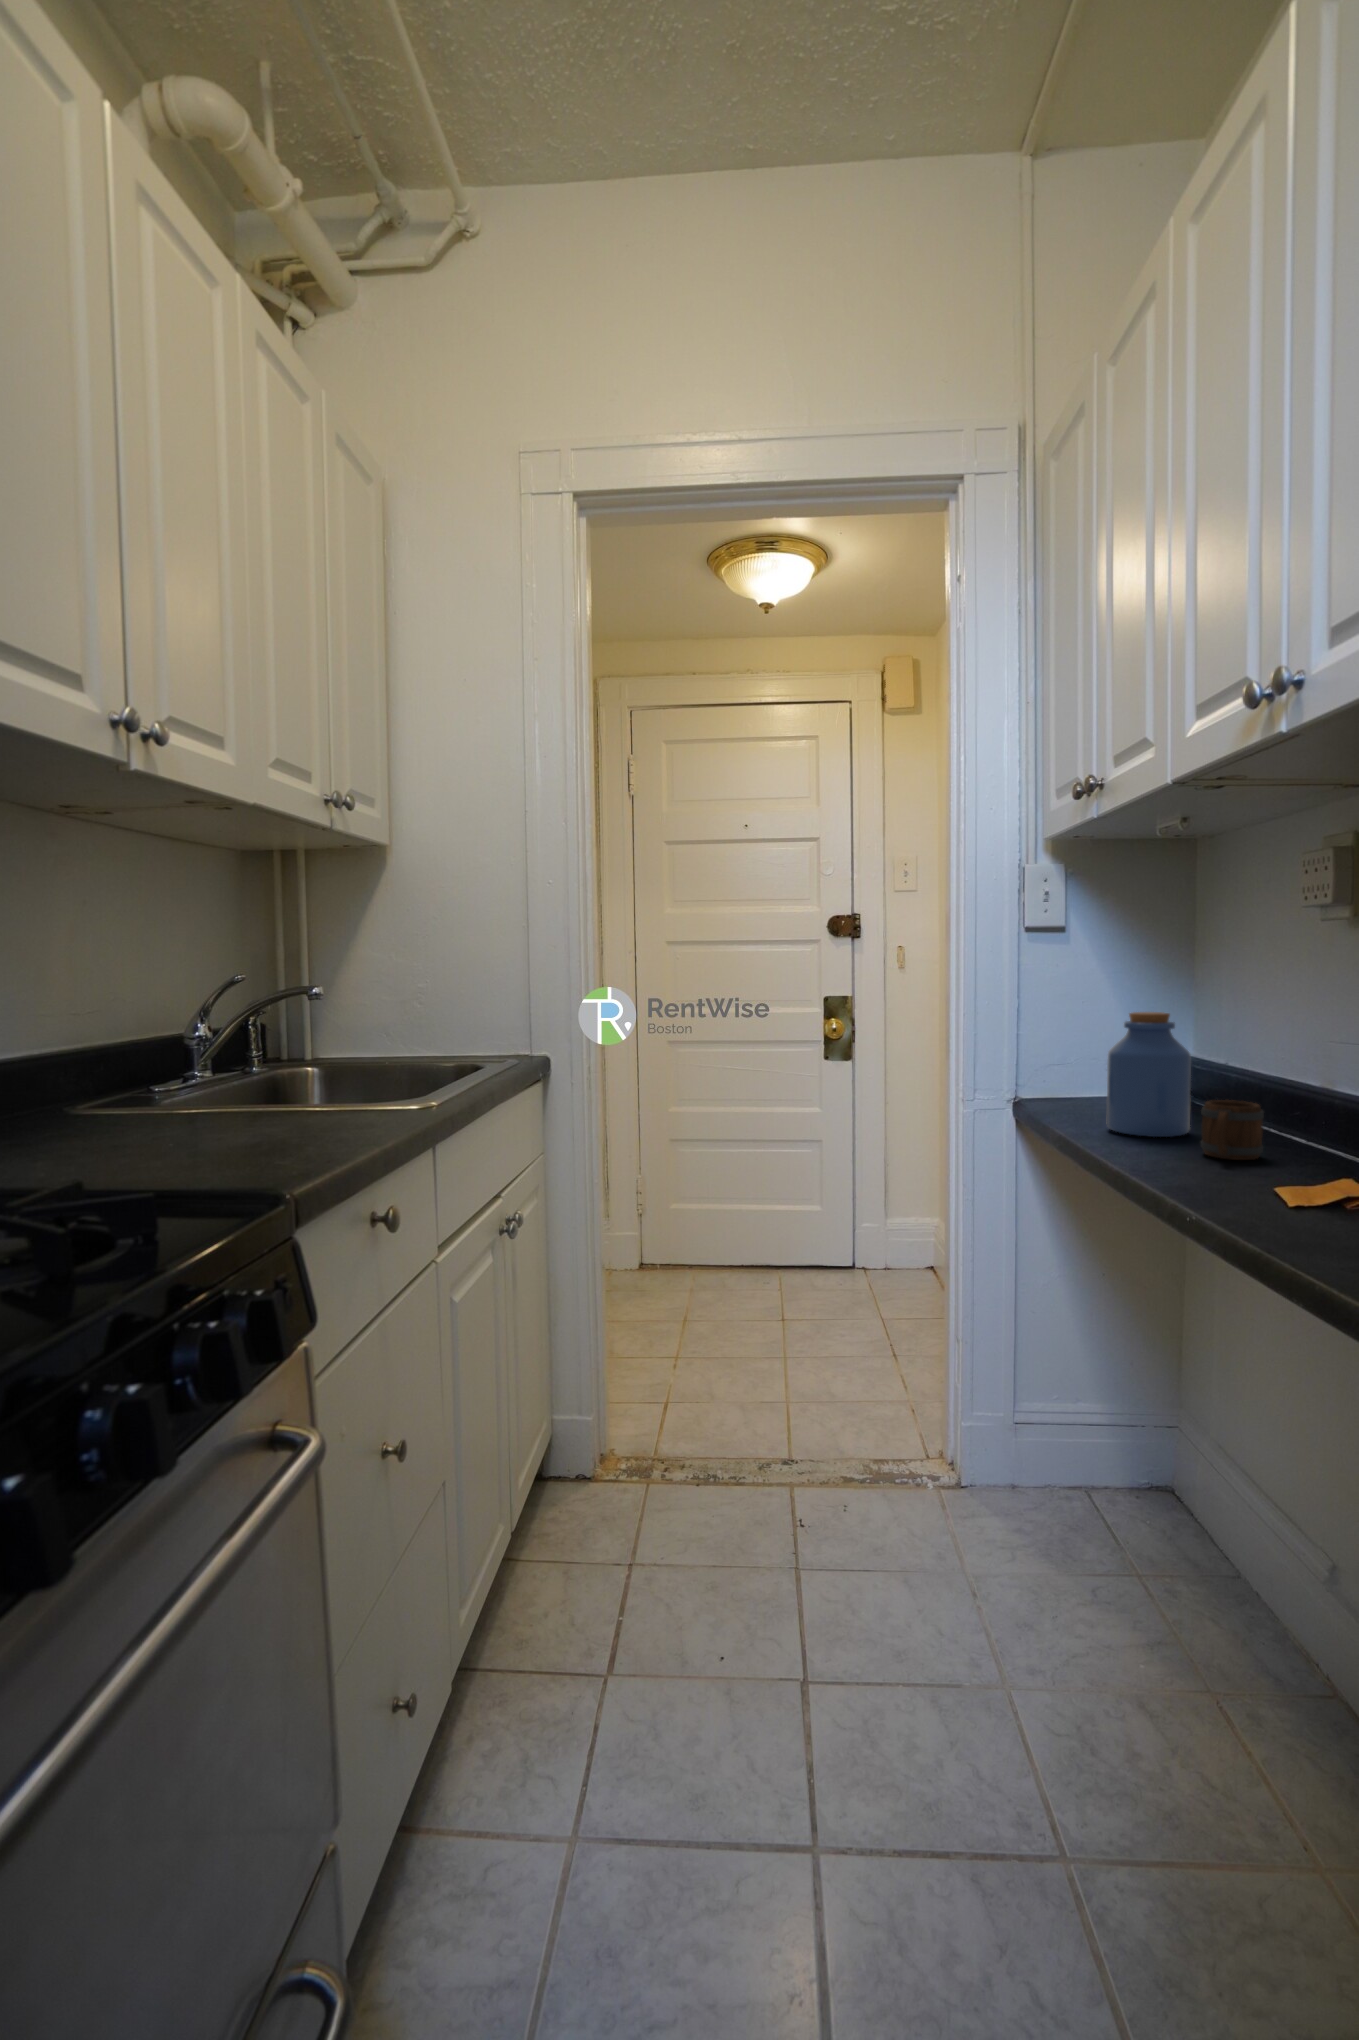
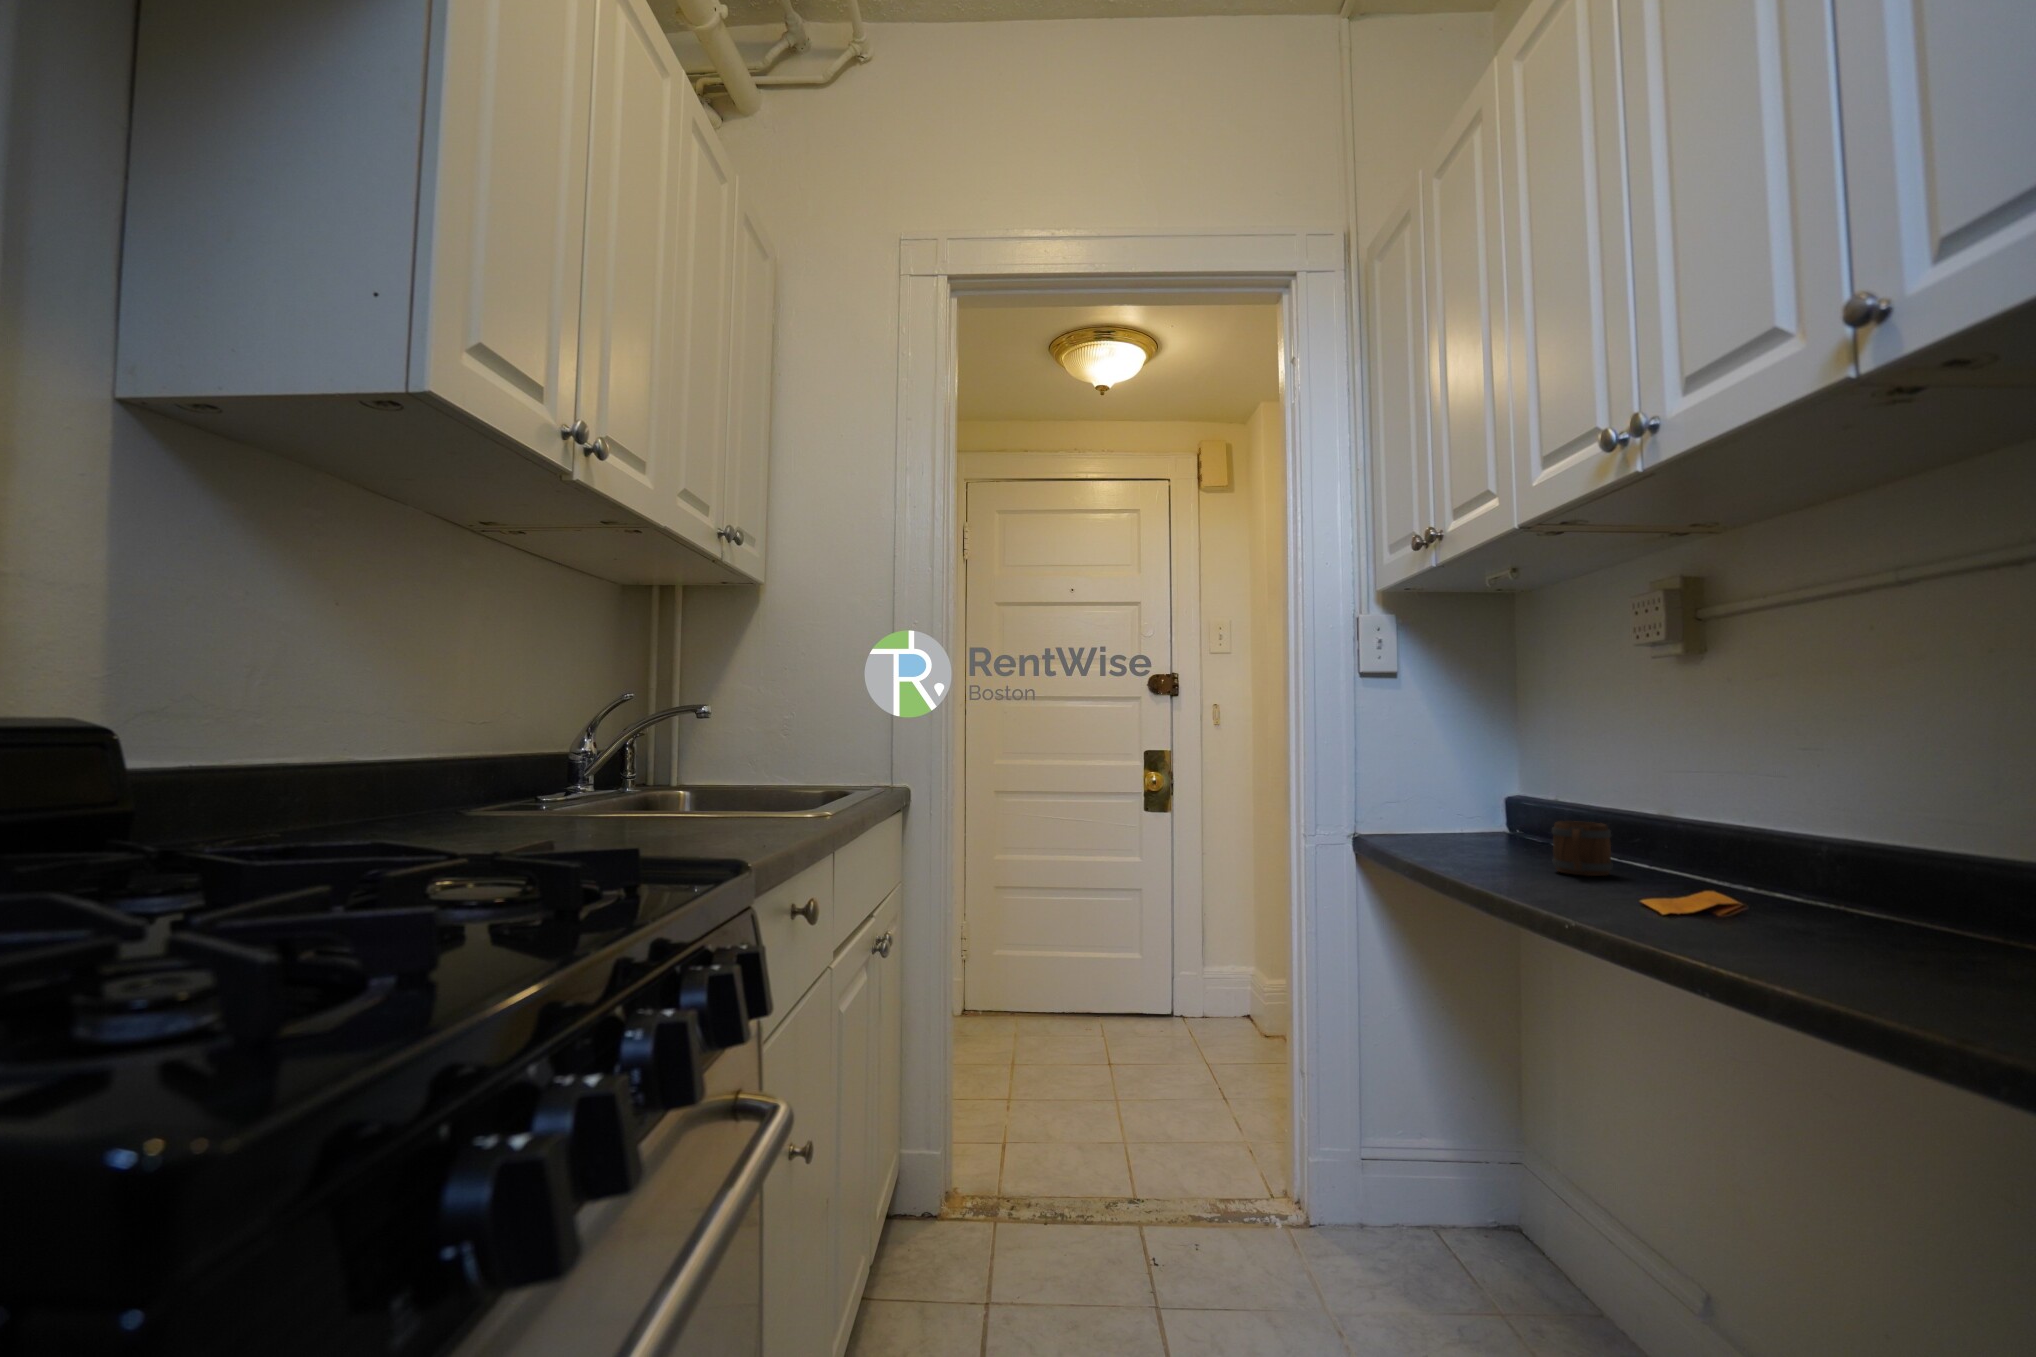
jar: present [1107,1012,1191,1137] -> none [1452,744,1533,859]

